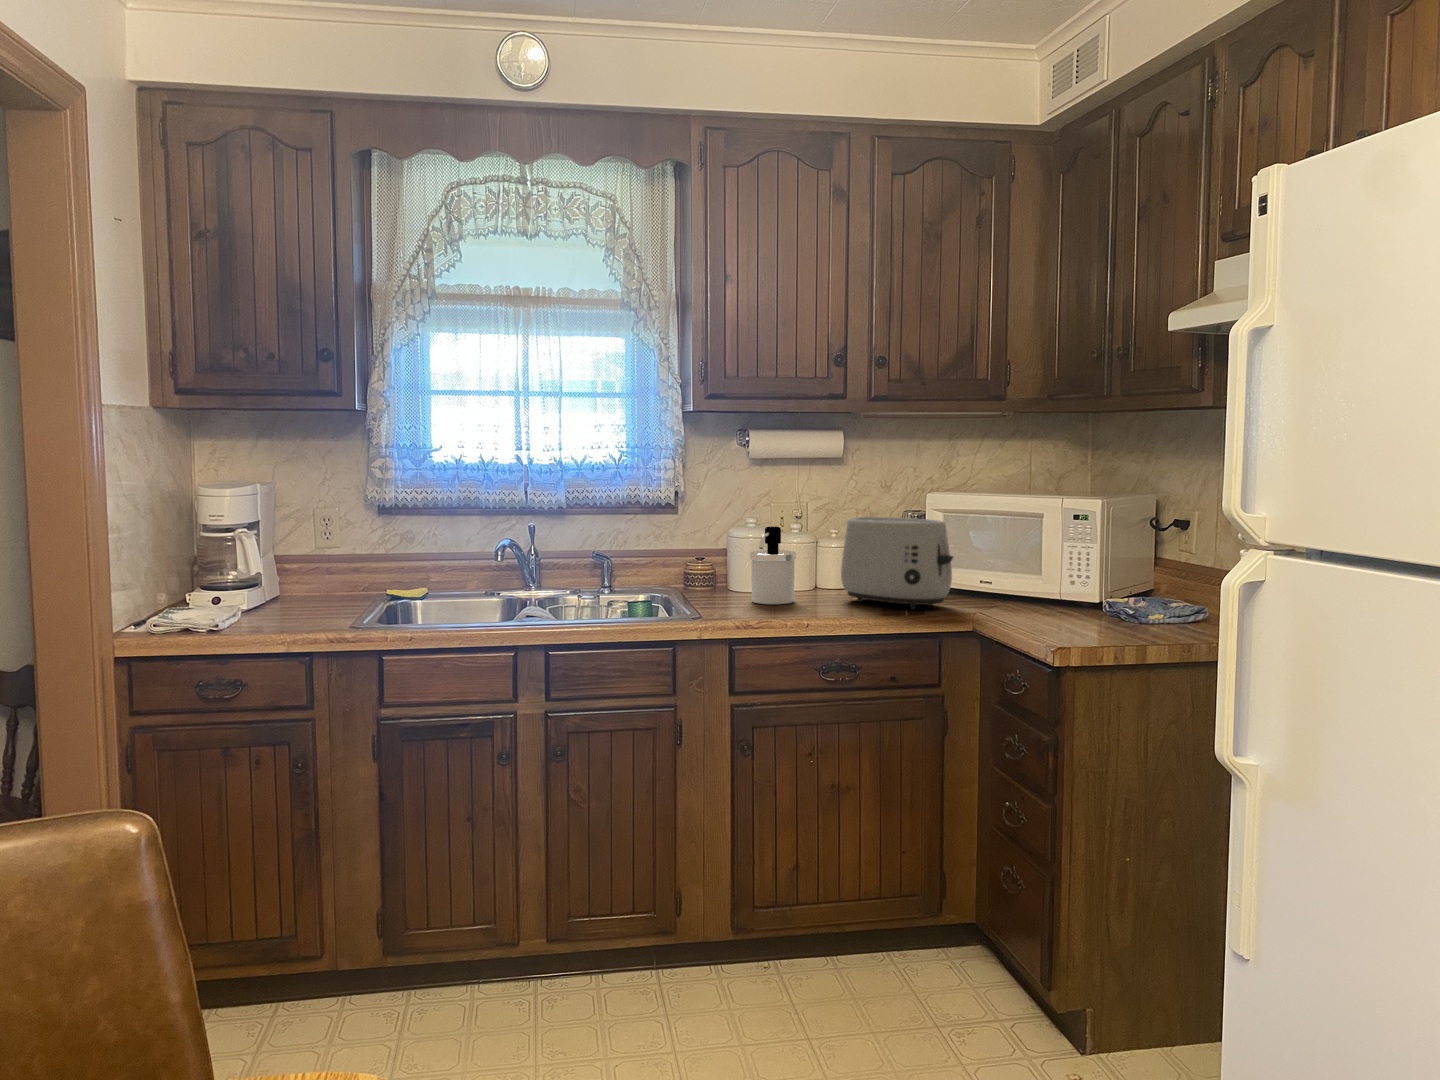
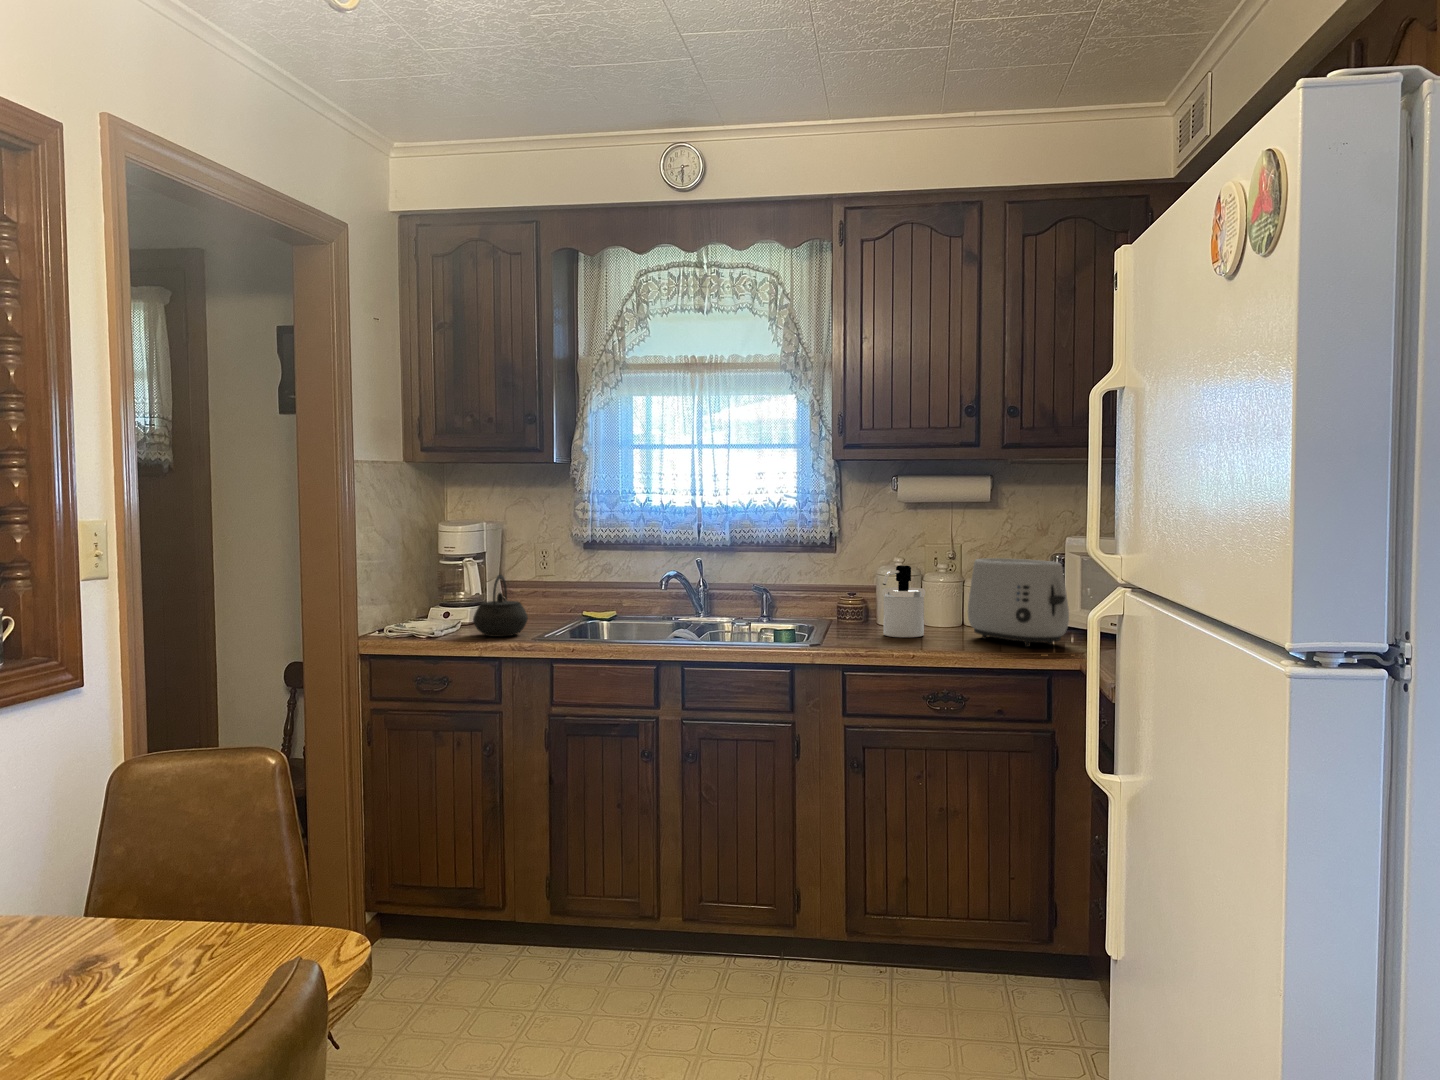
kettle: none [266,549,337,626] -> present [473,575,528,637]

